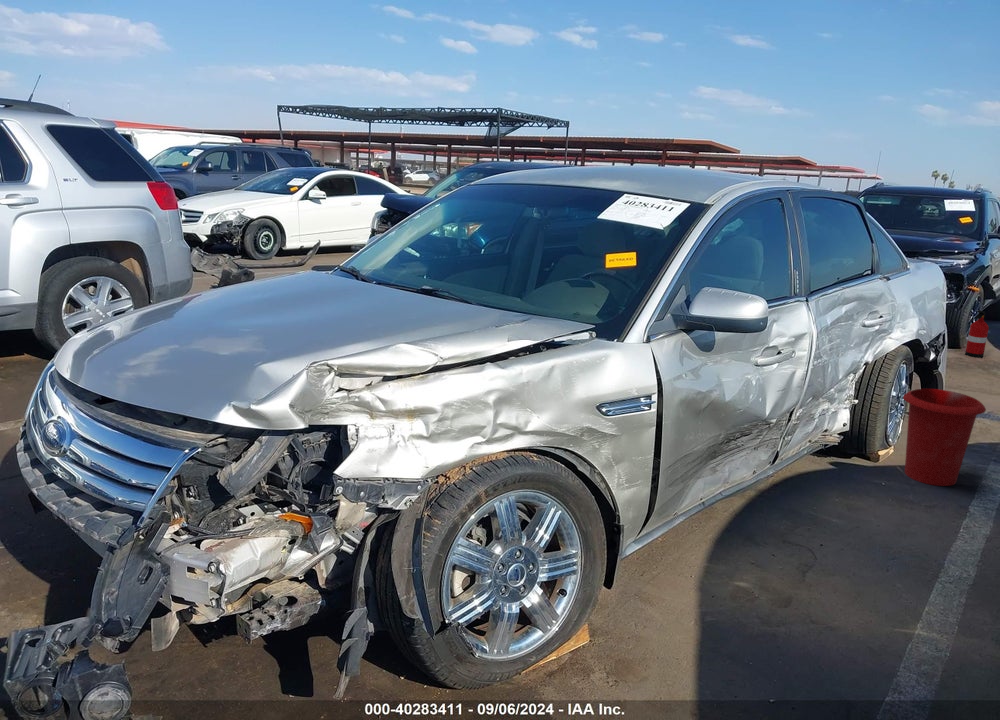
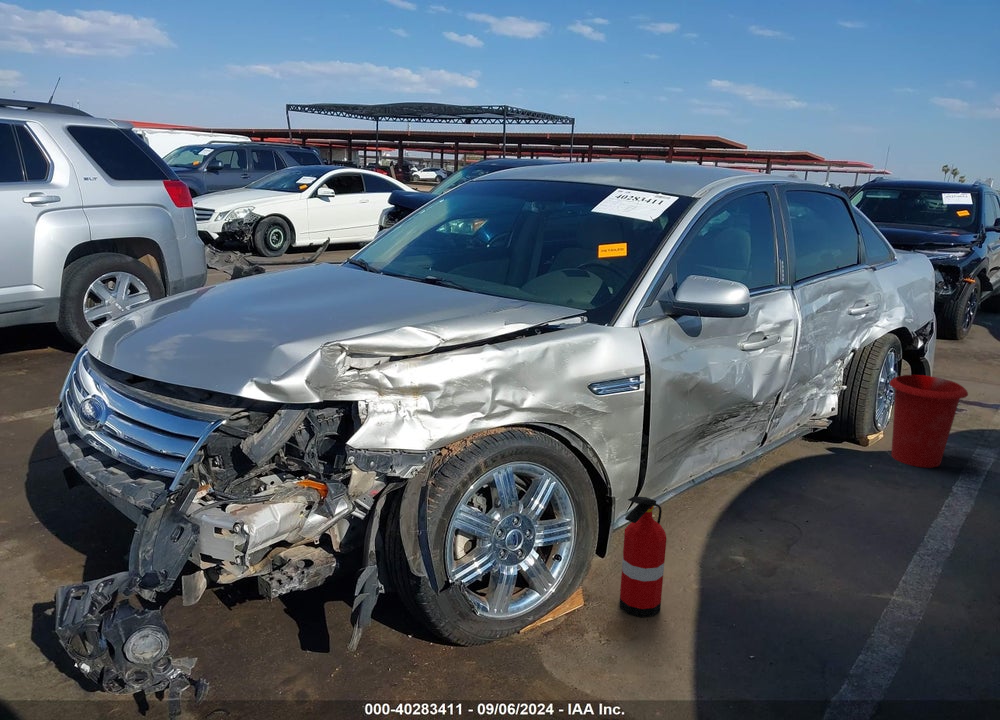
fire extinguisher: present [965,310,989,358] -> present [620,496,667,617]

